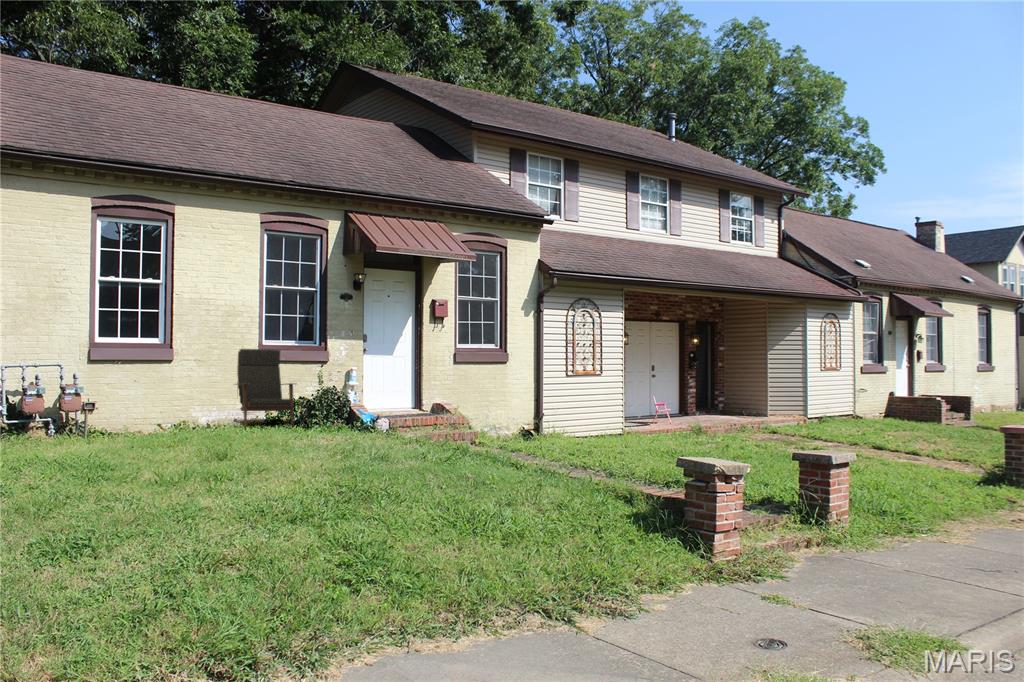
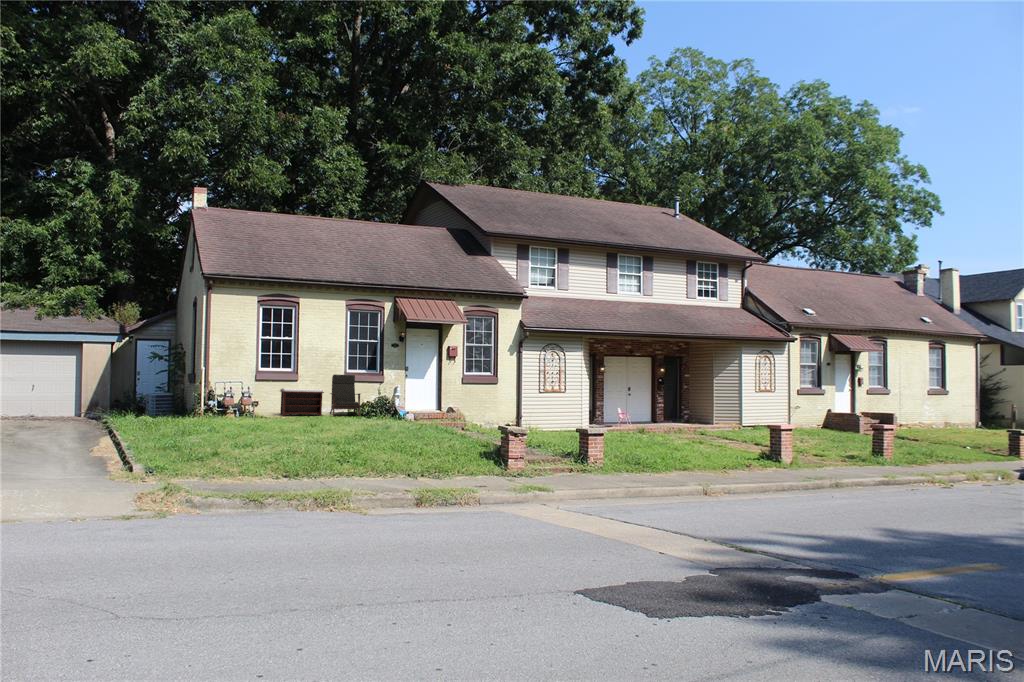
bench: none [138,376,226,429] -> present [280,388,324,416]

